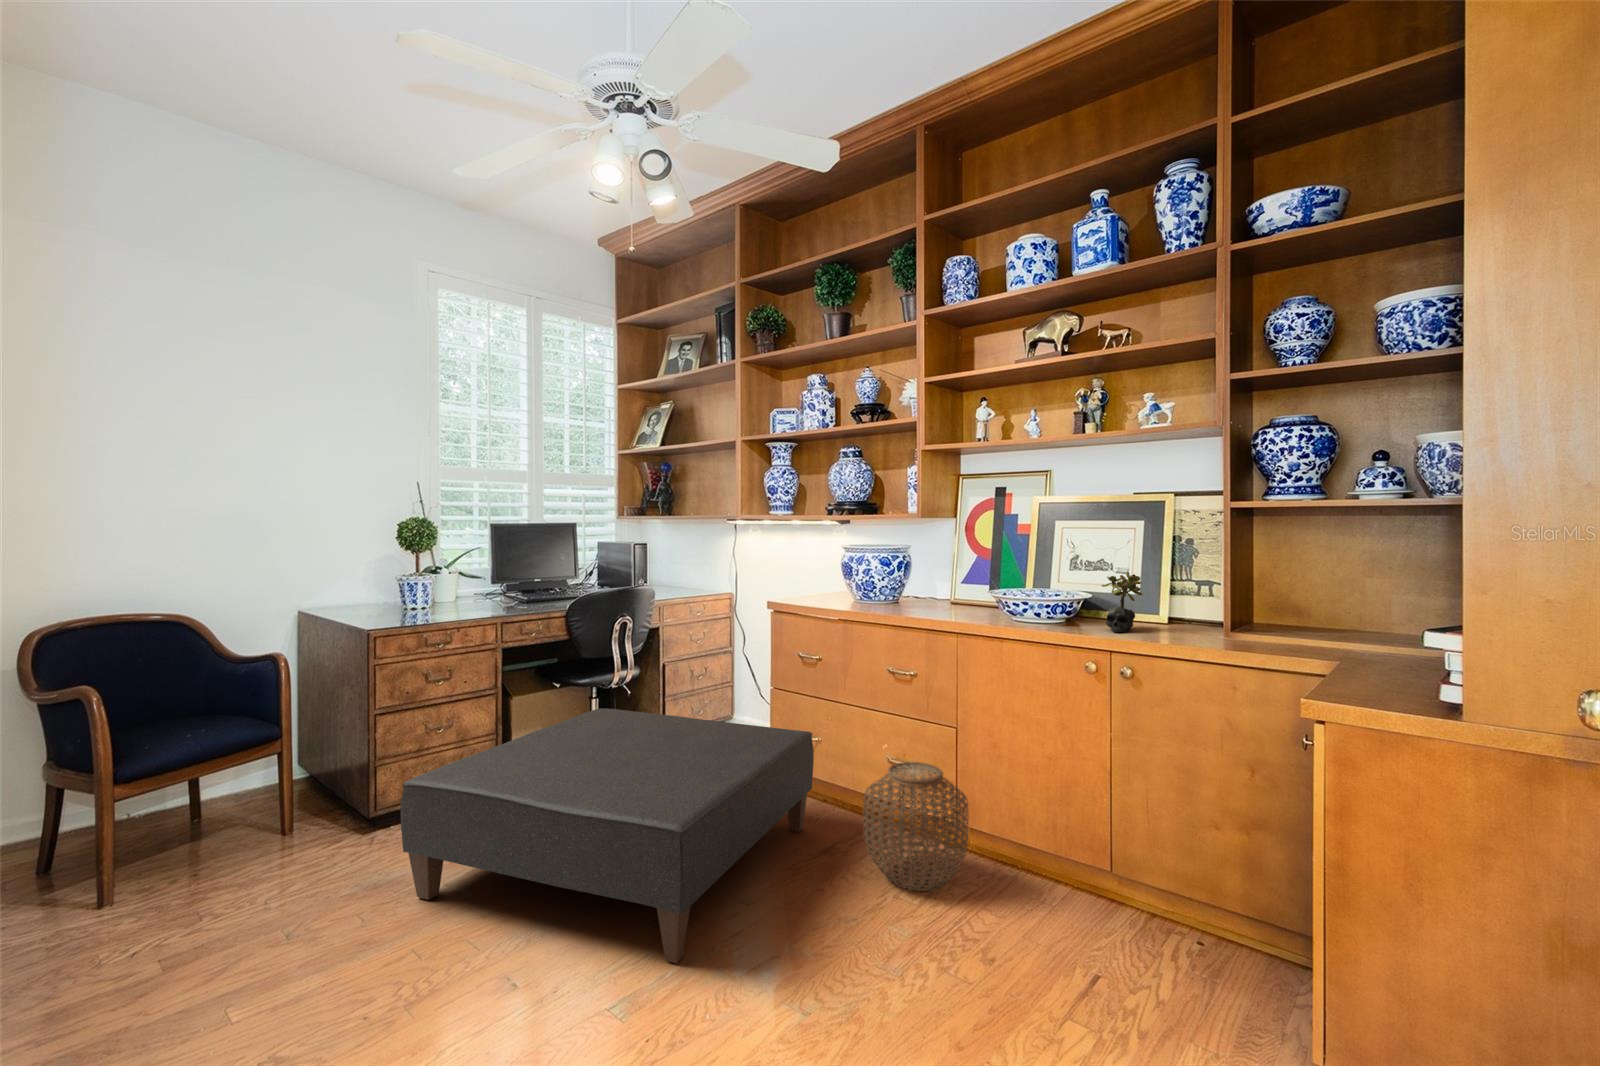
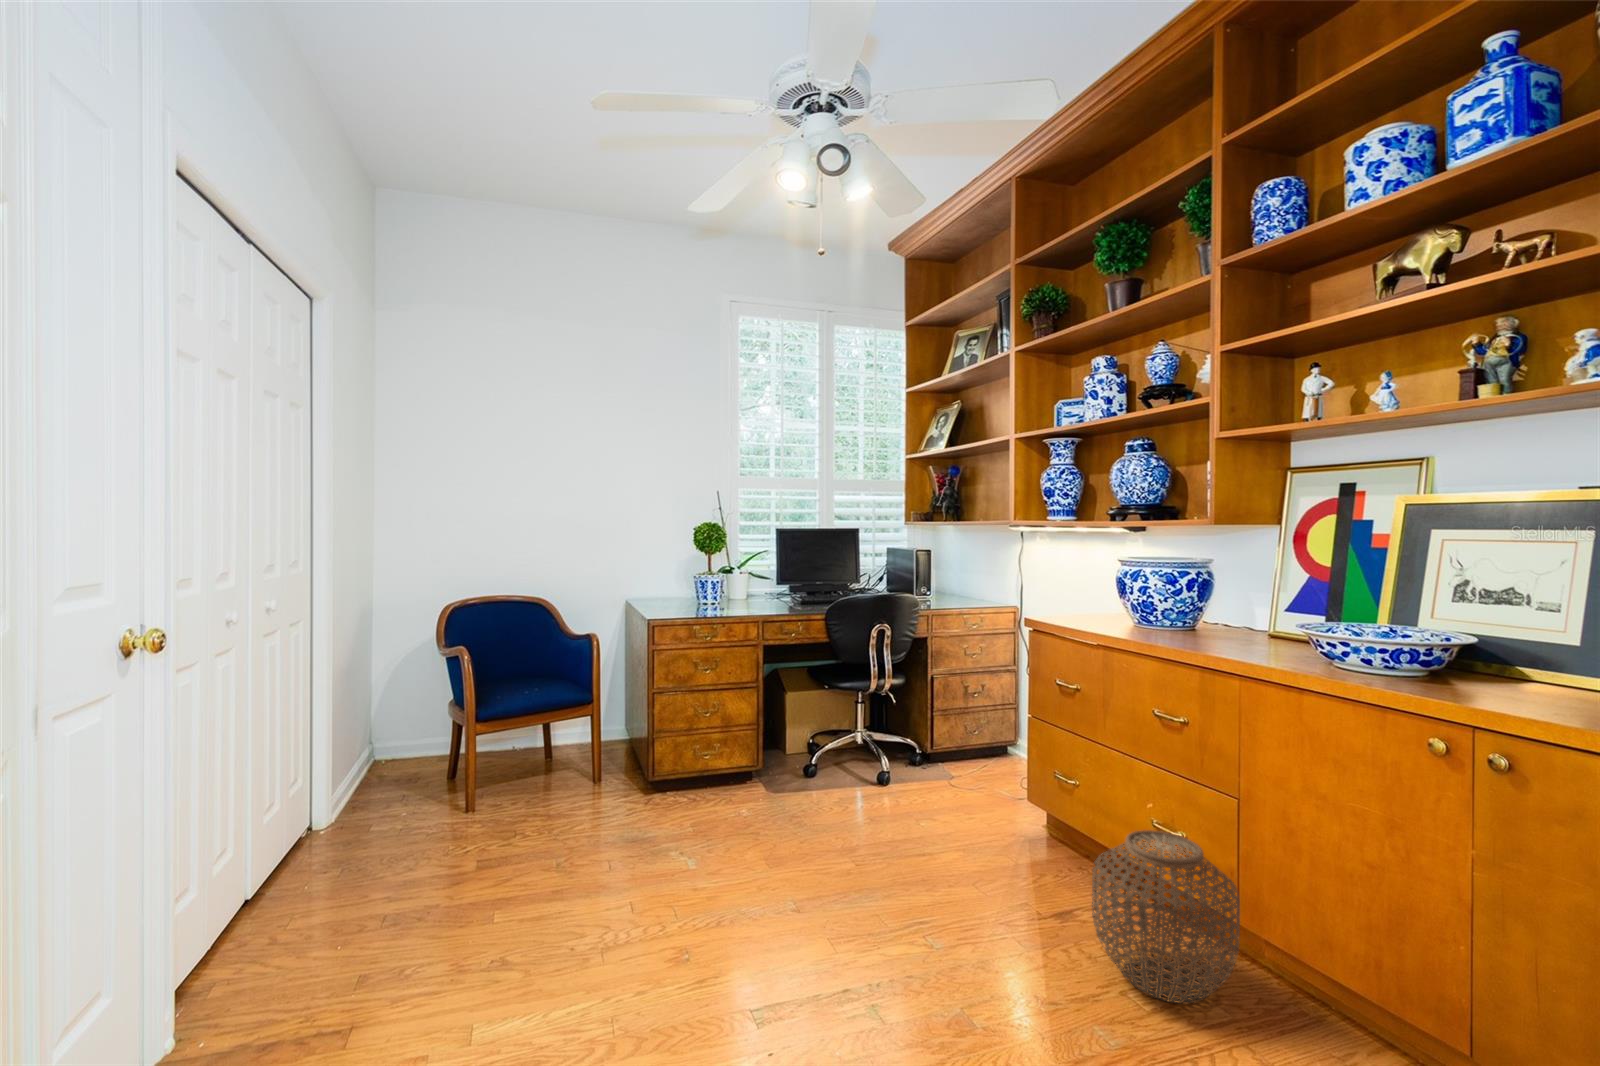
succulent plant: present [1101,572,1143,632] -> none [1471,607,1549,700]
ottoman: present [400,708,814,963] -> none [646,714,1058,993]

